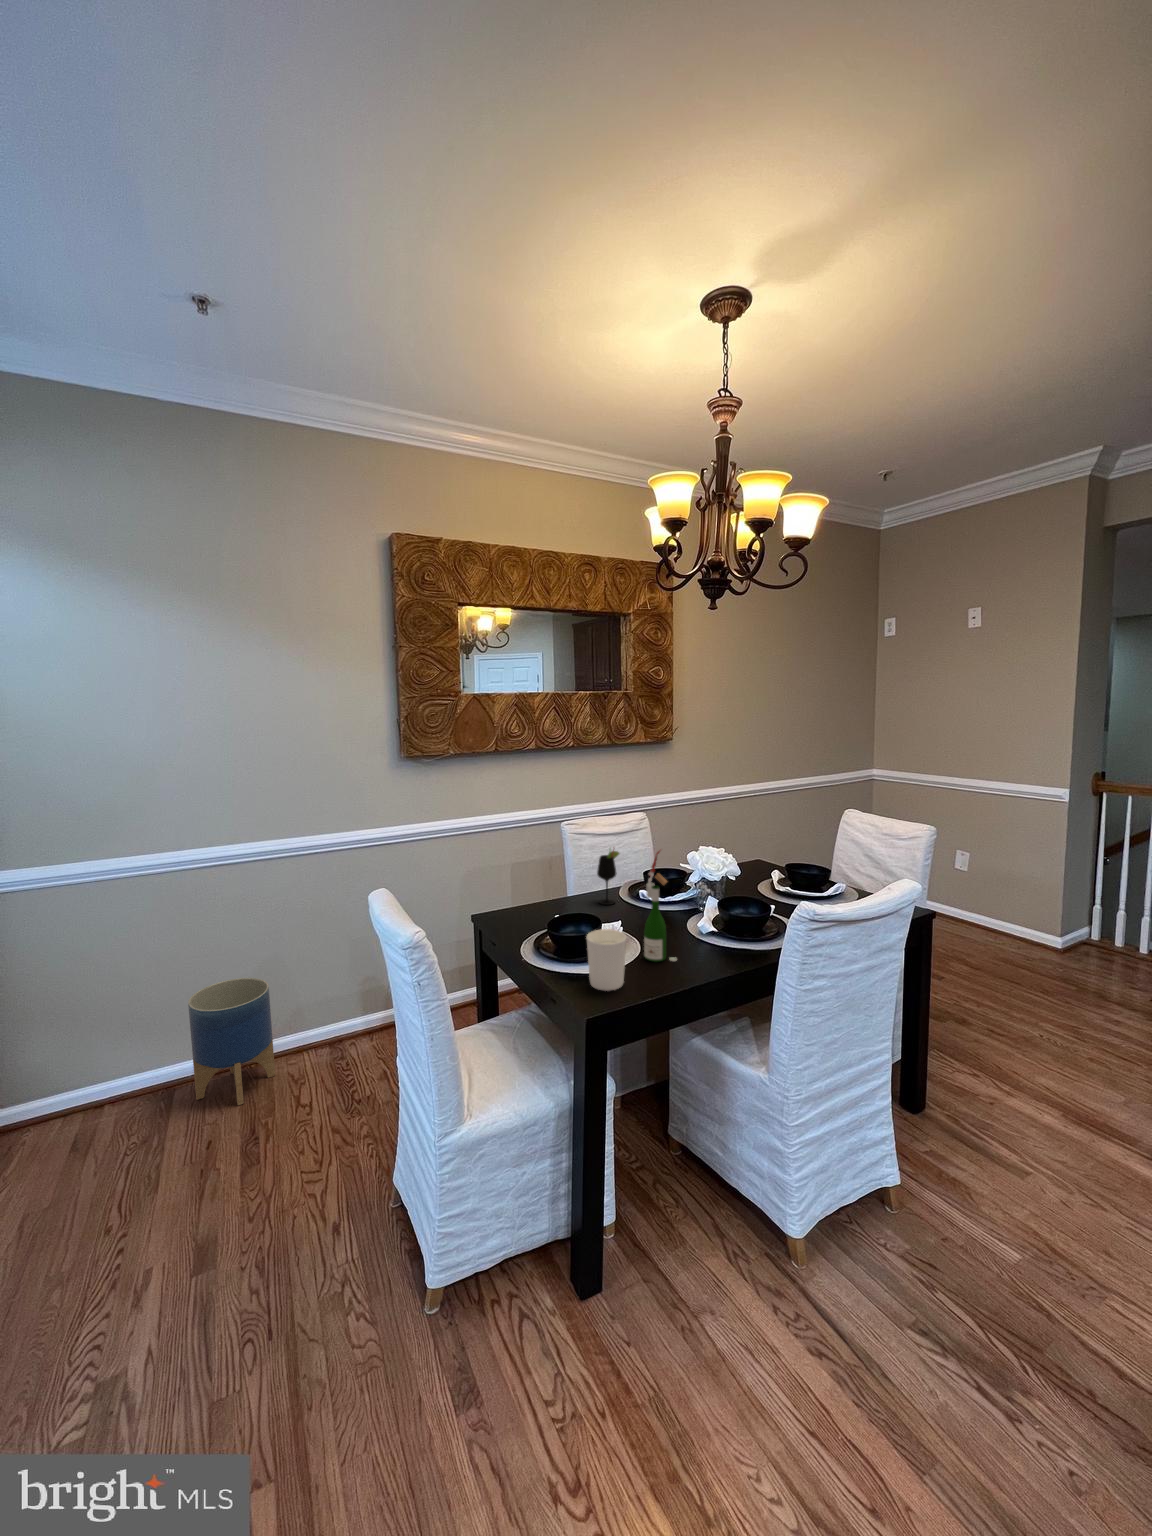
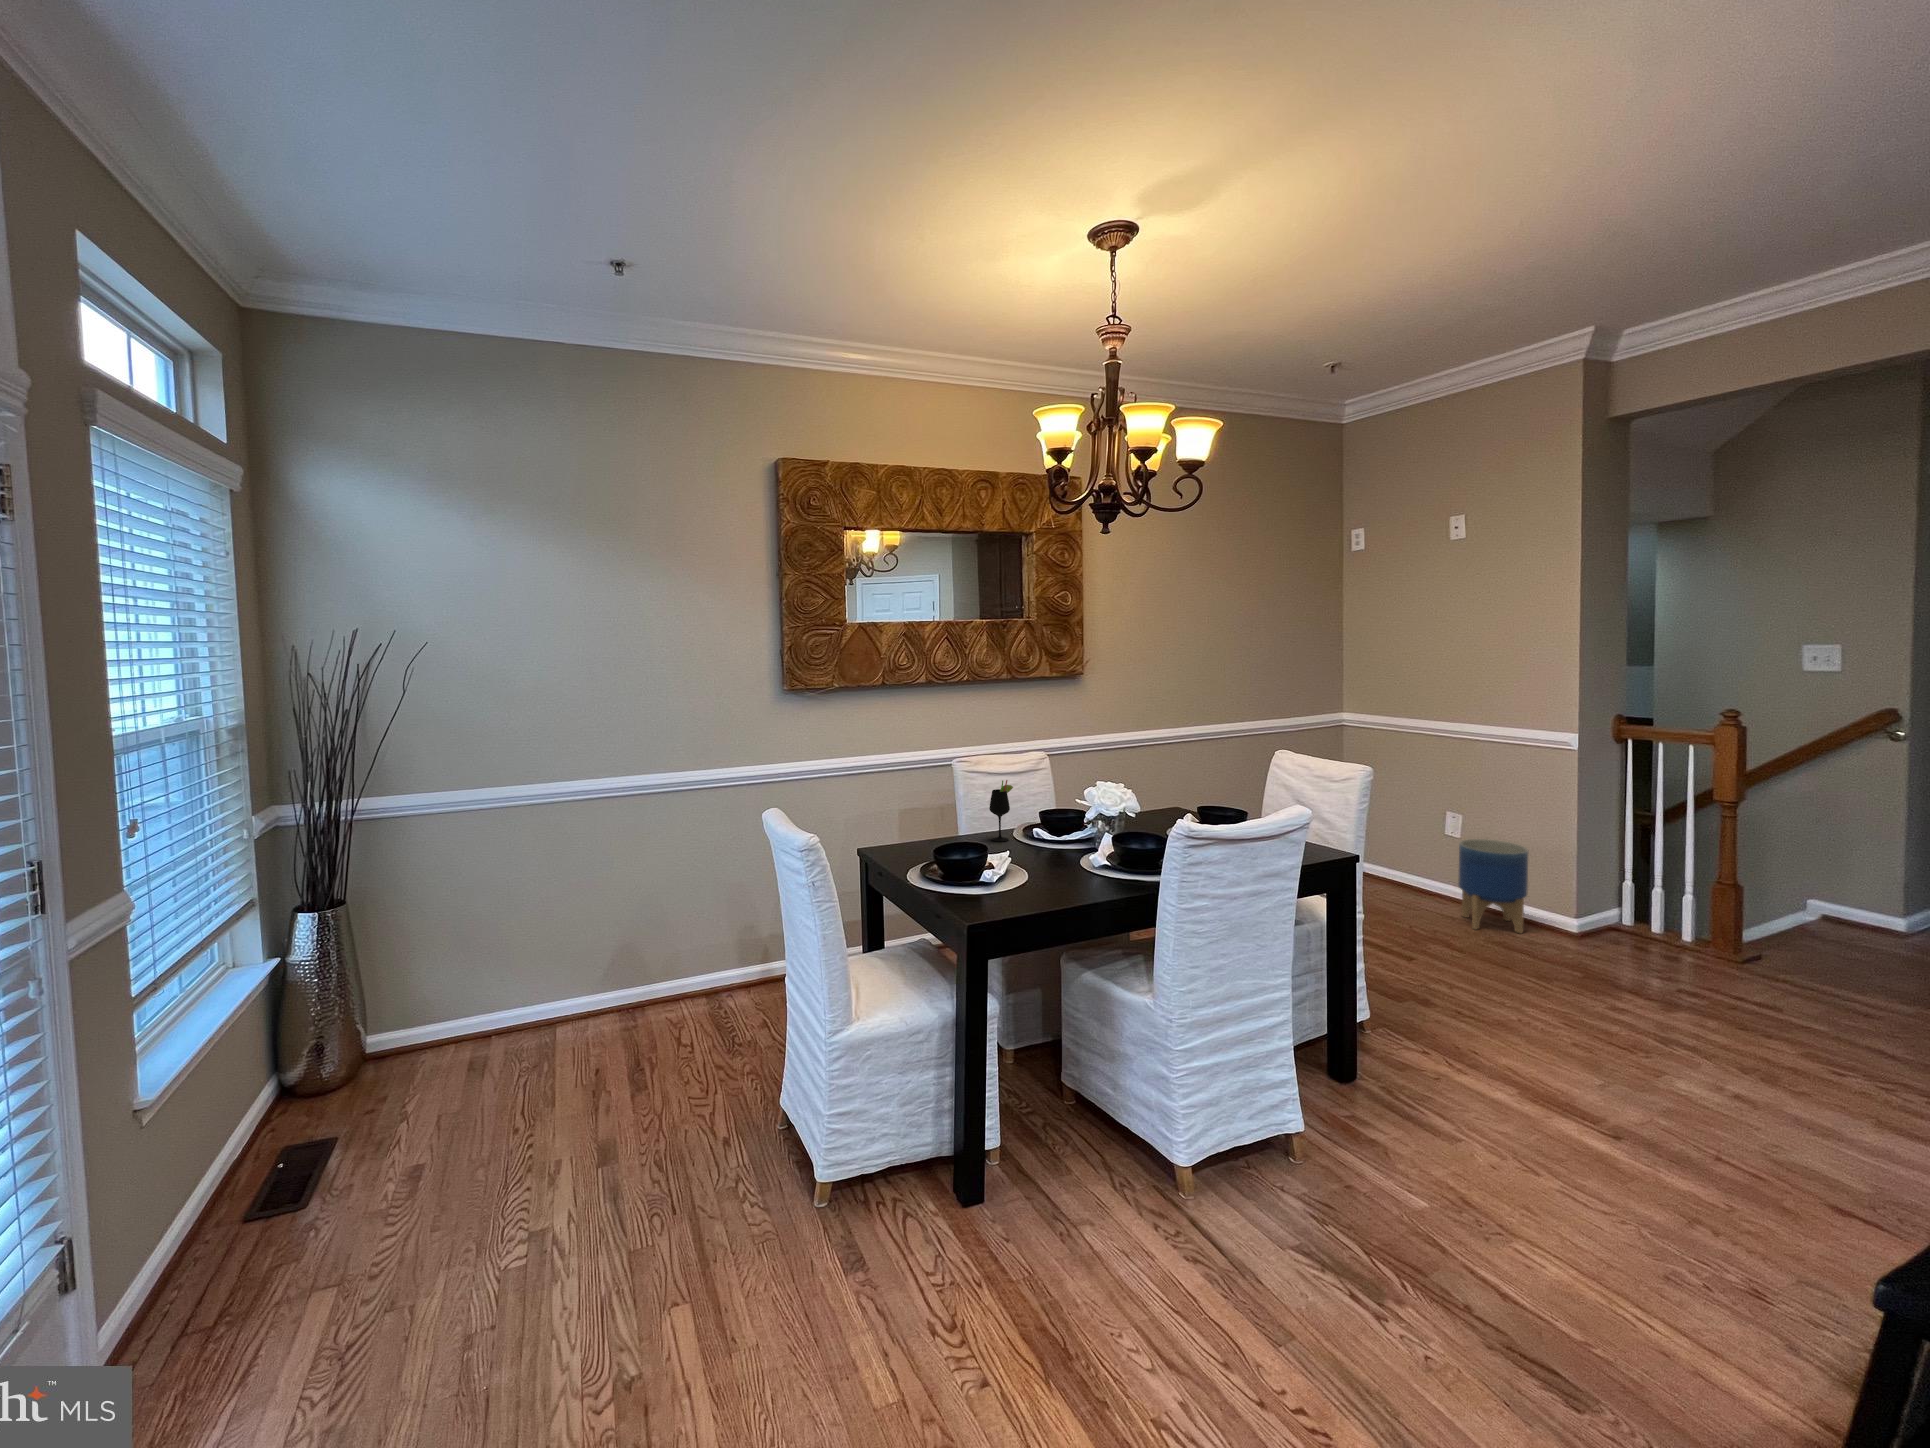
wine bottle: present [644,849,677,962] -> none [1030,772,1063,885]
candle holder: present [586,929,626,991] -> none [970,848,1009,904]
planter: present [188,978,275,1105] -> present [1458,839,1528,933]

